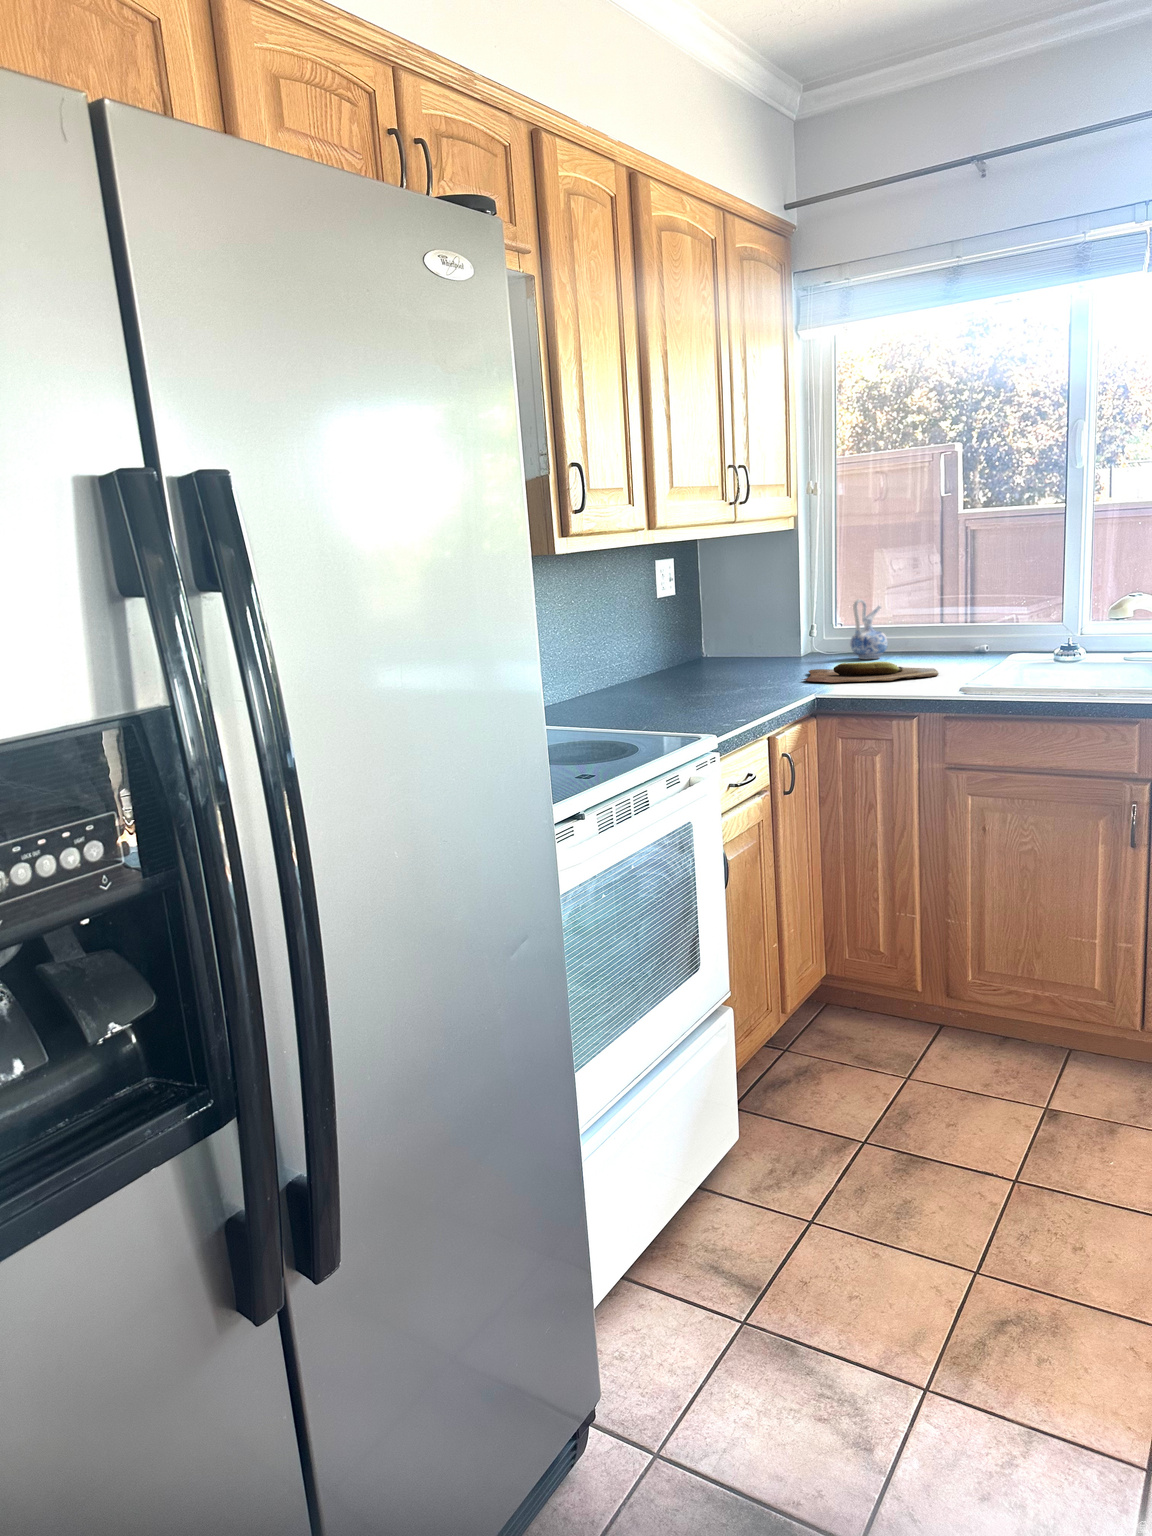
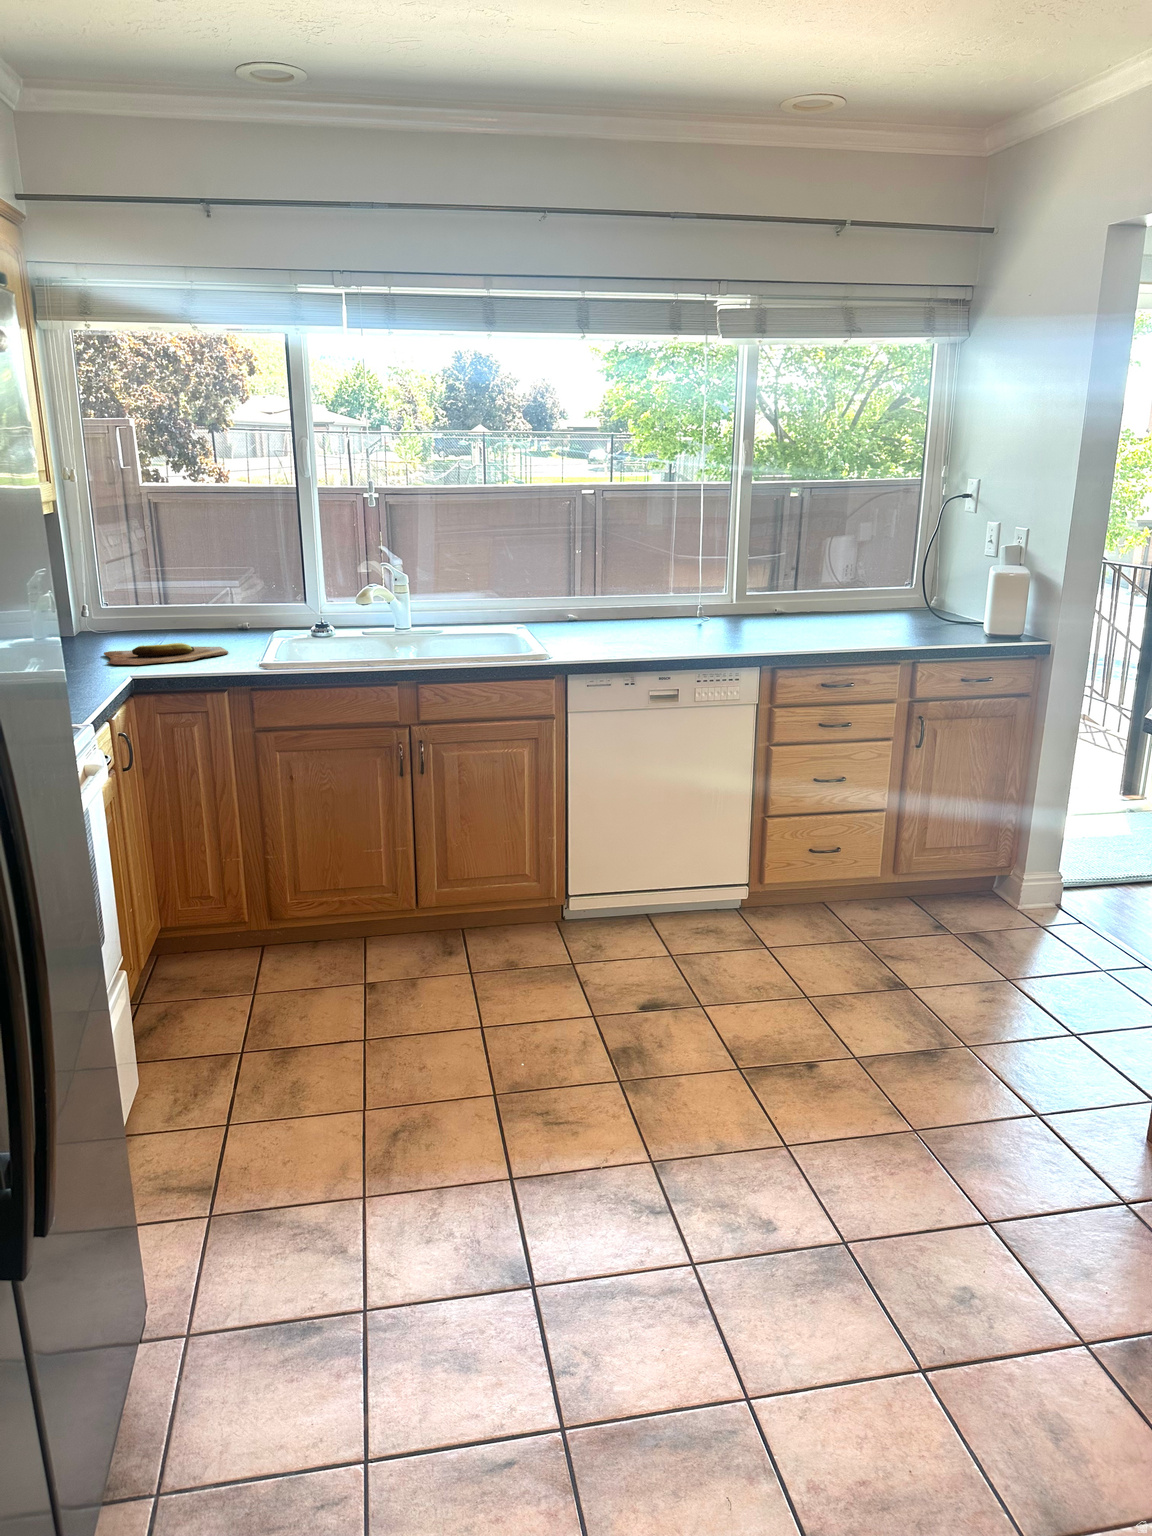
ceramic pitcher: present [851,599,888,659] -> none [126,584,162,639]

